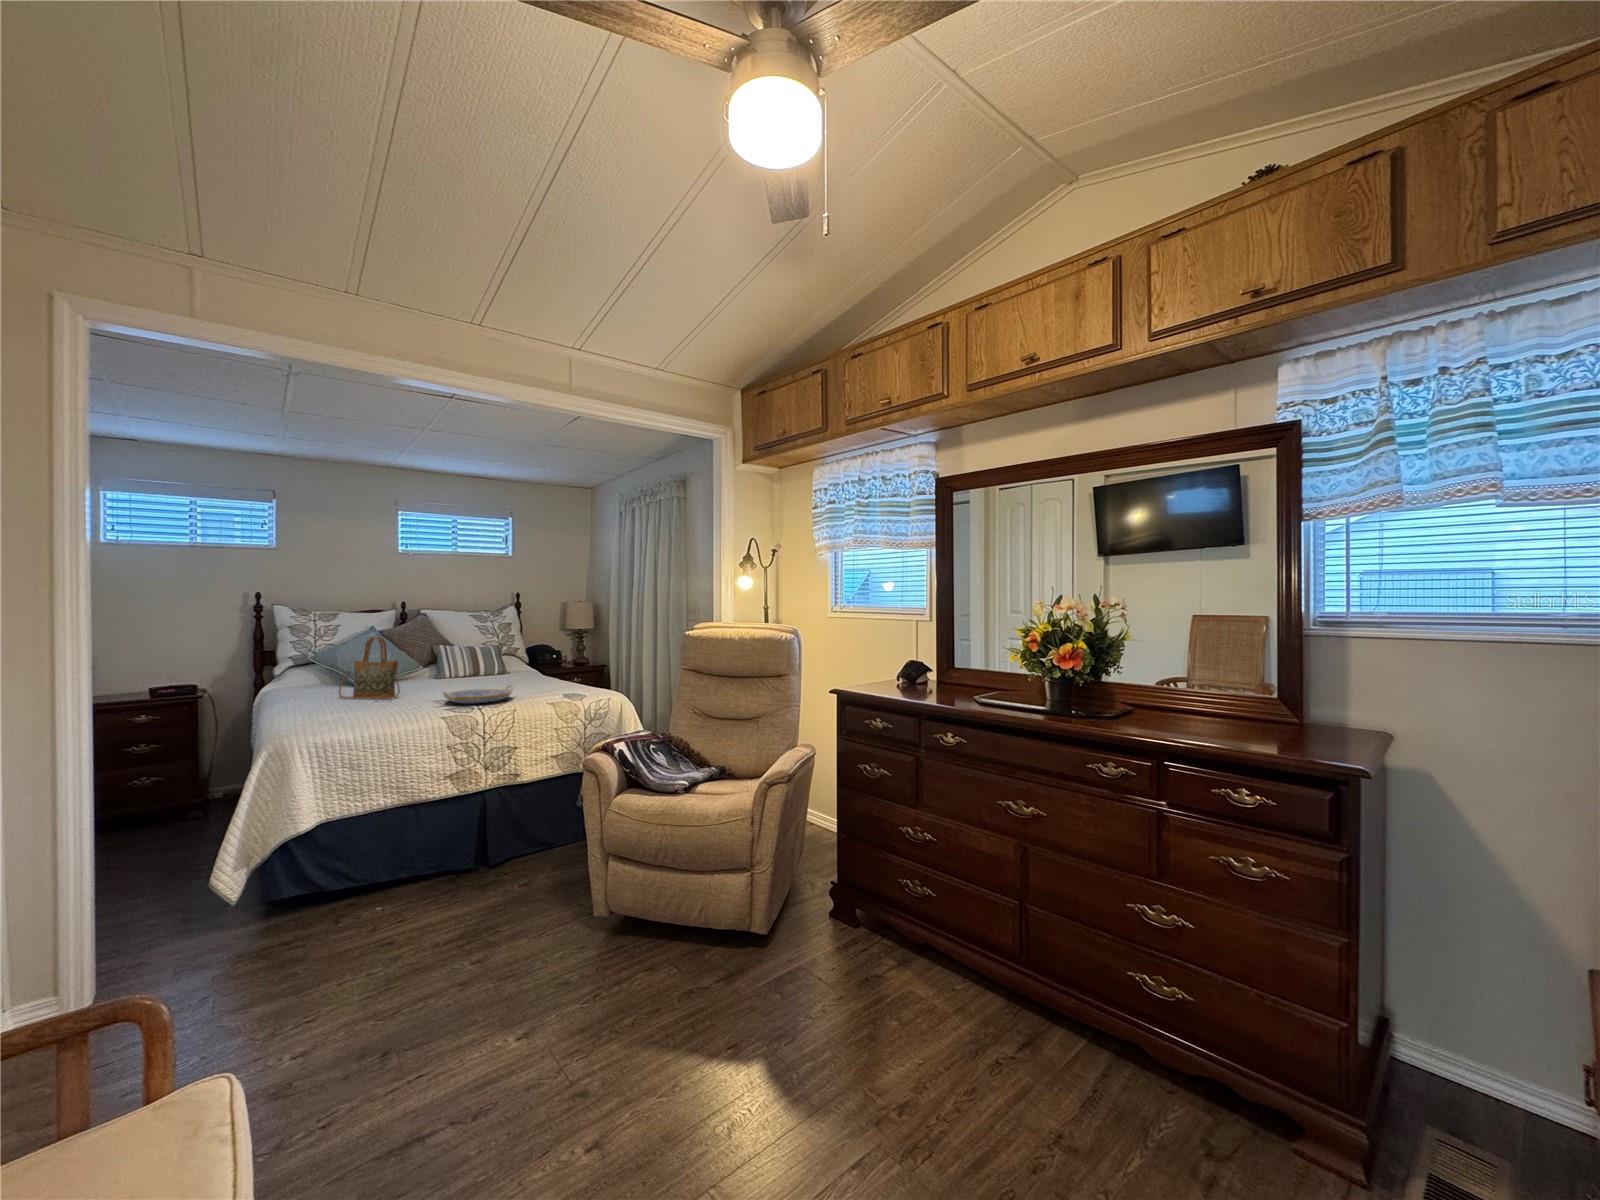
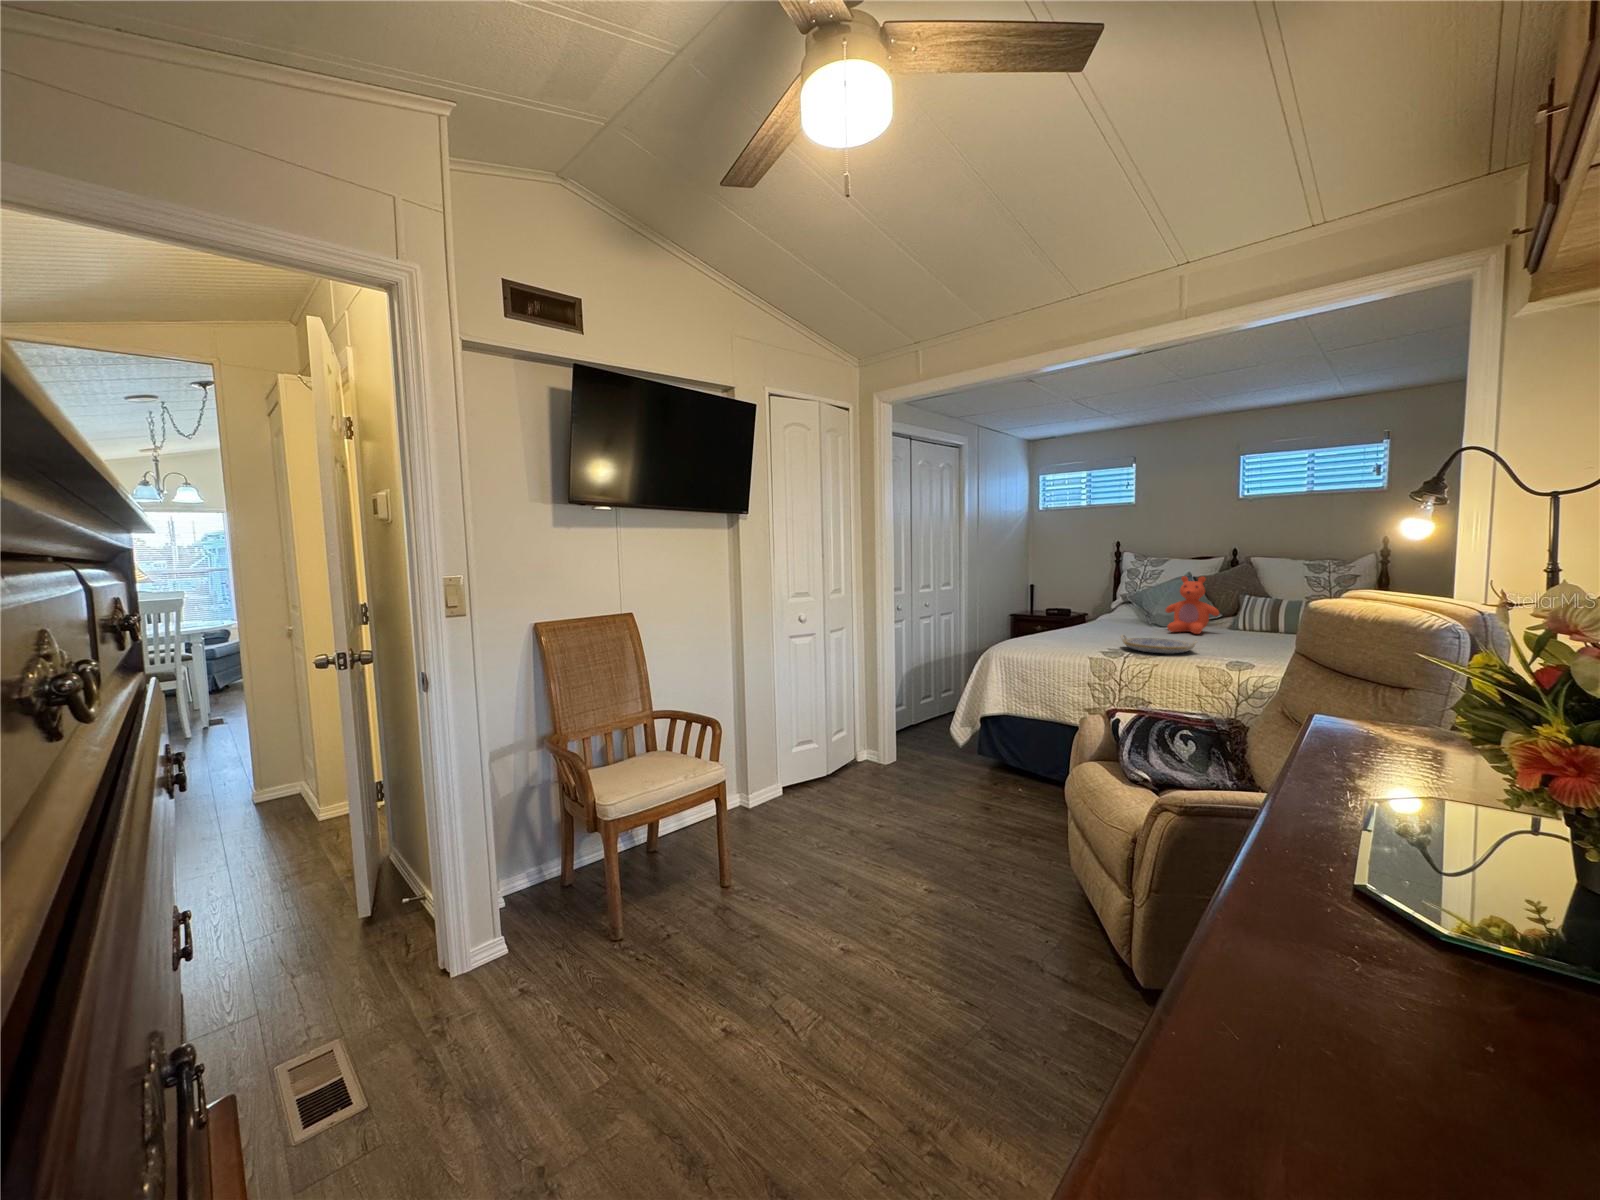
teddy bear: none [412,628,464,686] -> present [1166,576,1219,634]
handbag: present [339,637,400,700] -> none [1086,581,1120,636]

